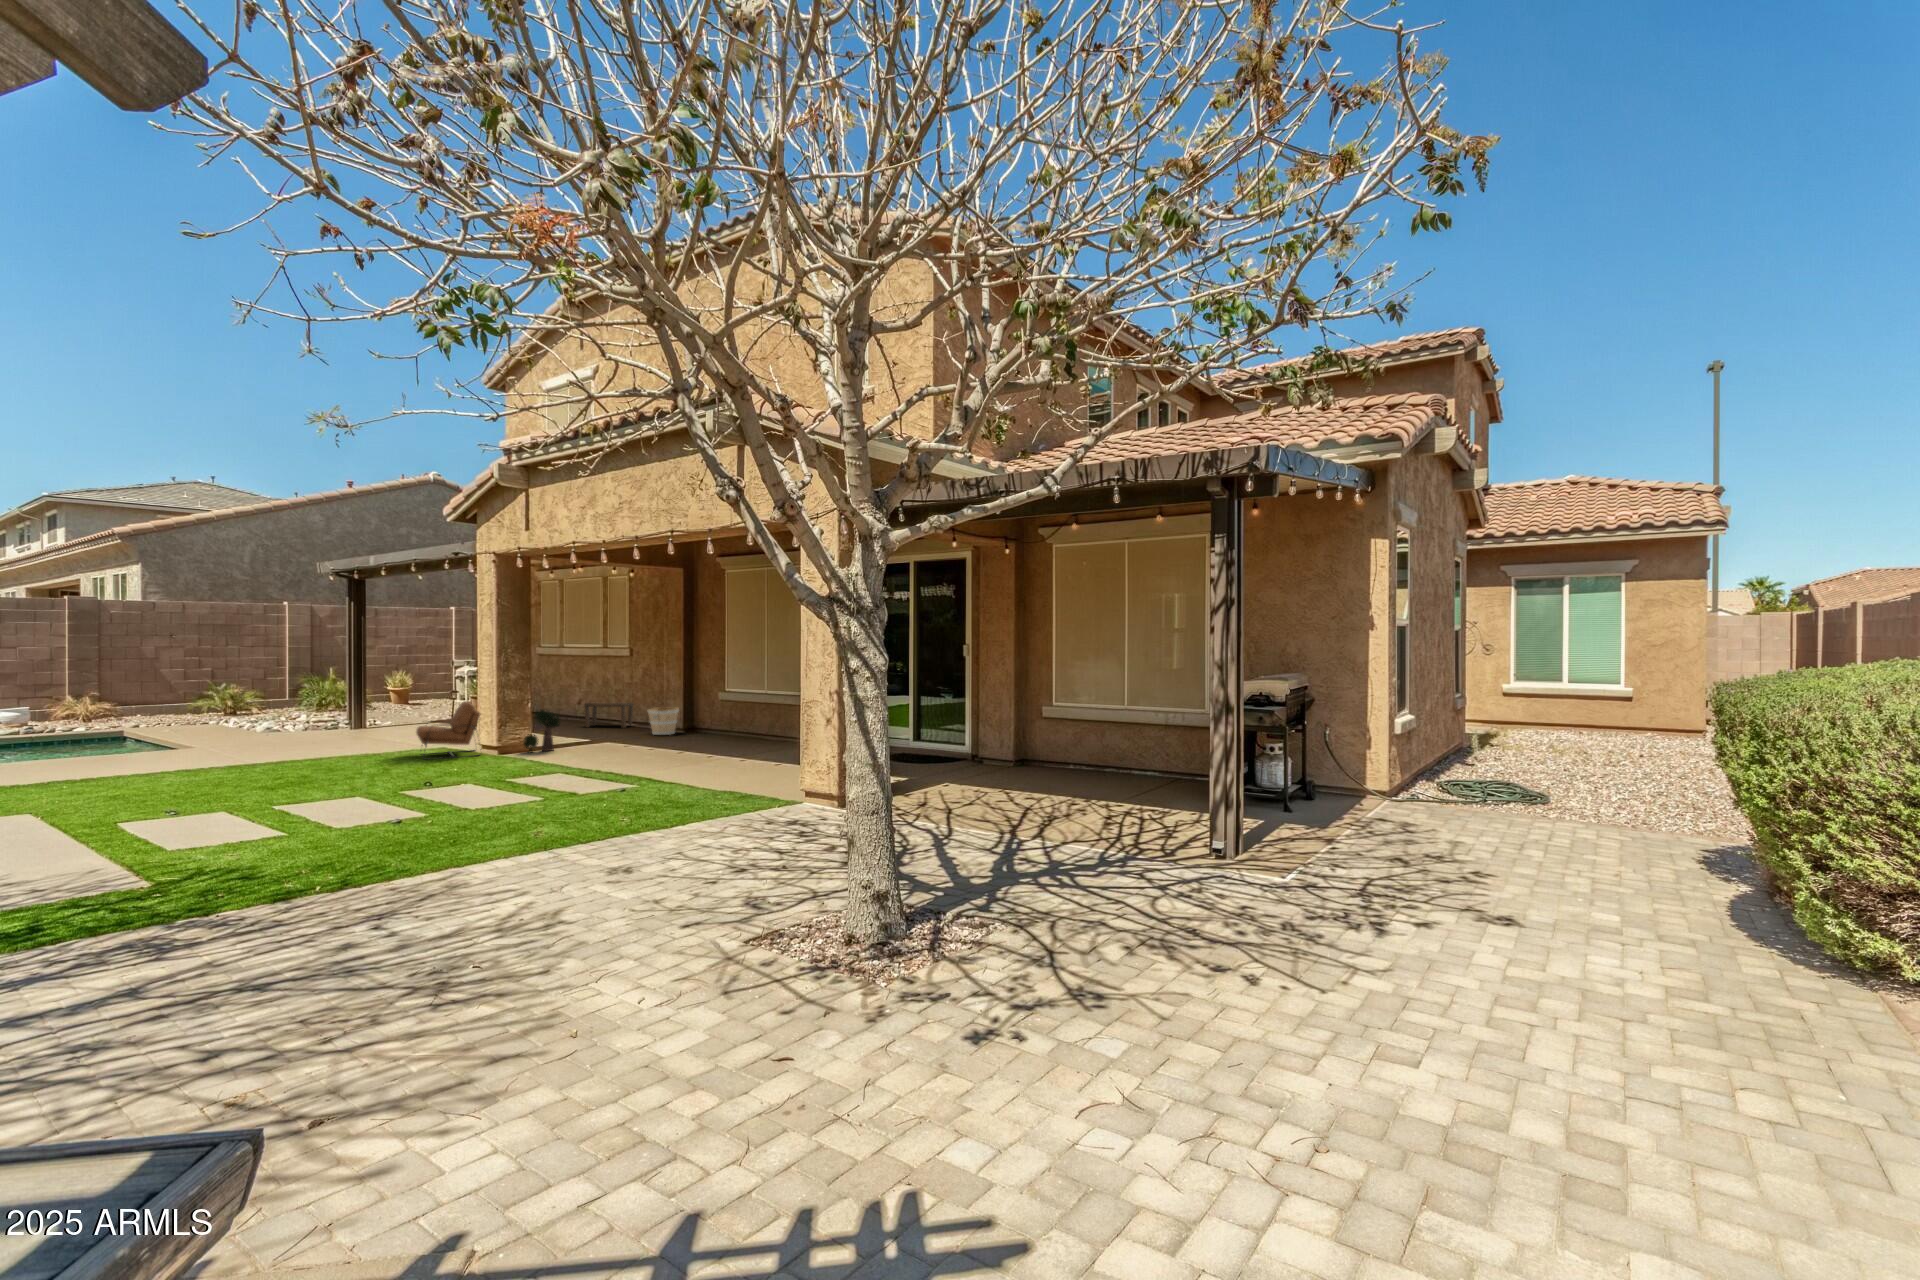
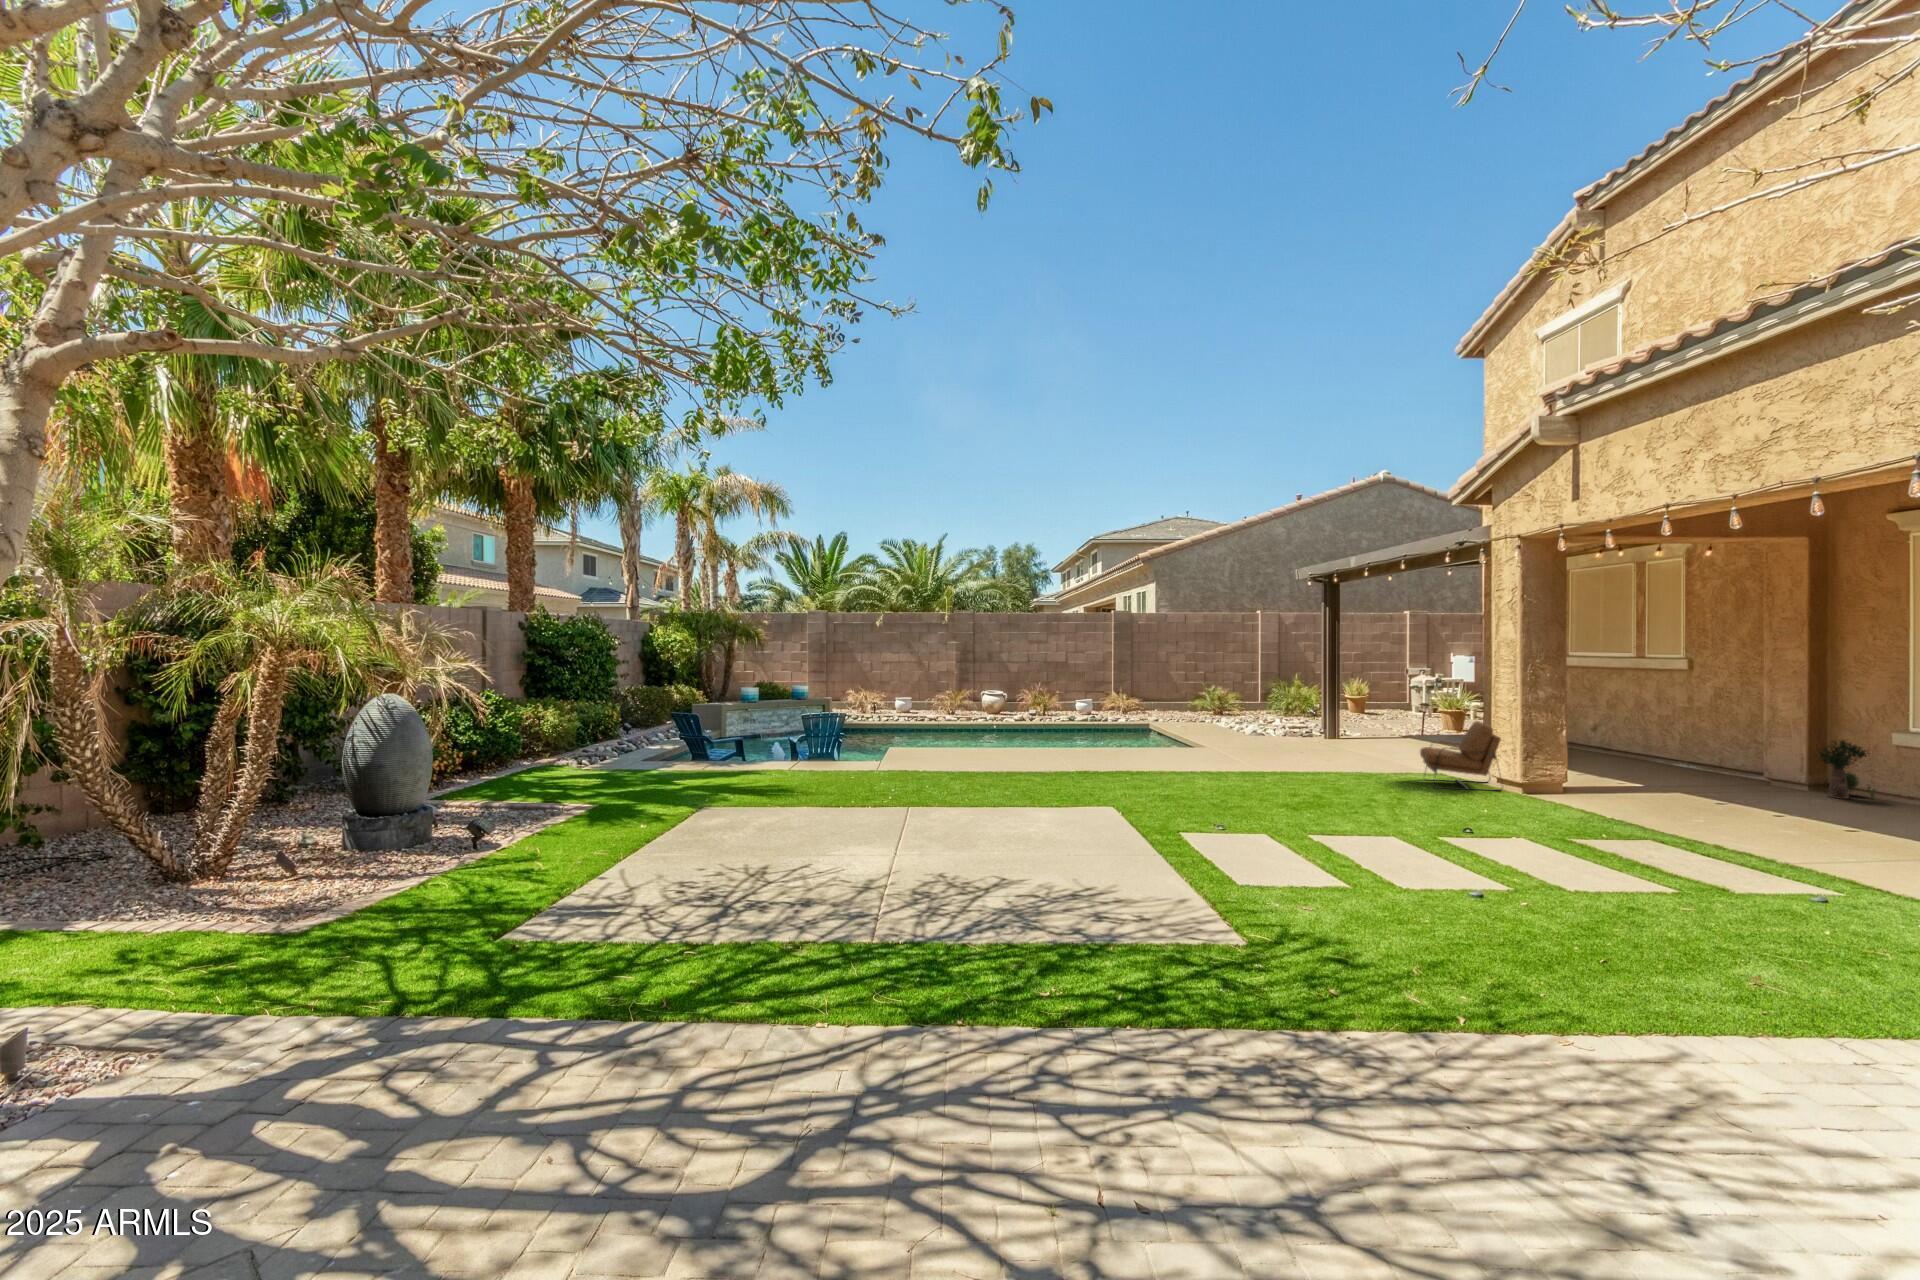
bench: present [584,703,634,728] -> none [1612,730,1693,769]
wooden bucket: present [648,707,679,735] -> none [1733,745,1794,789]
potted plant: present [523,709,560,751] -> present [1820,740,1875,799]

